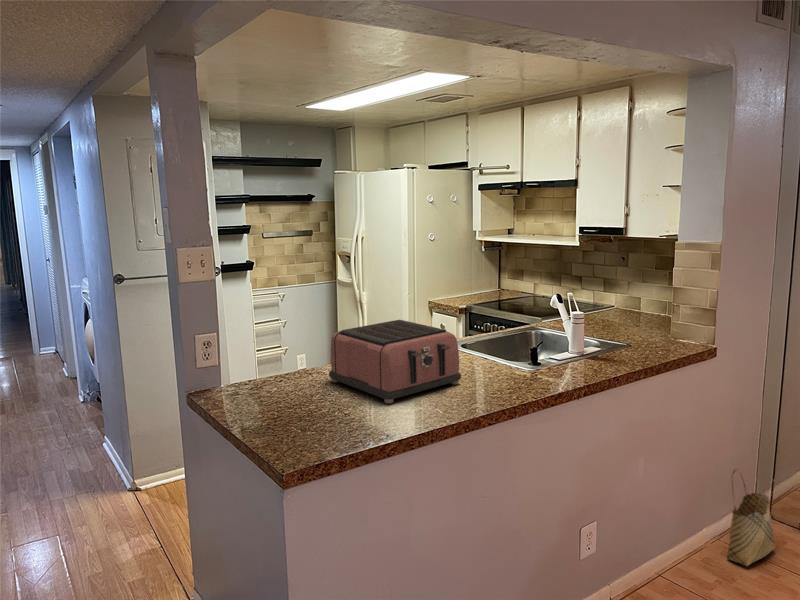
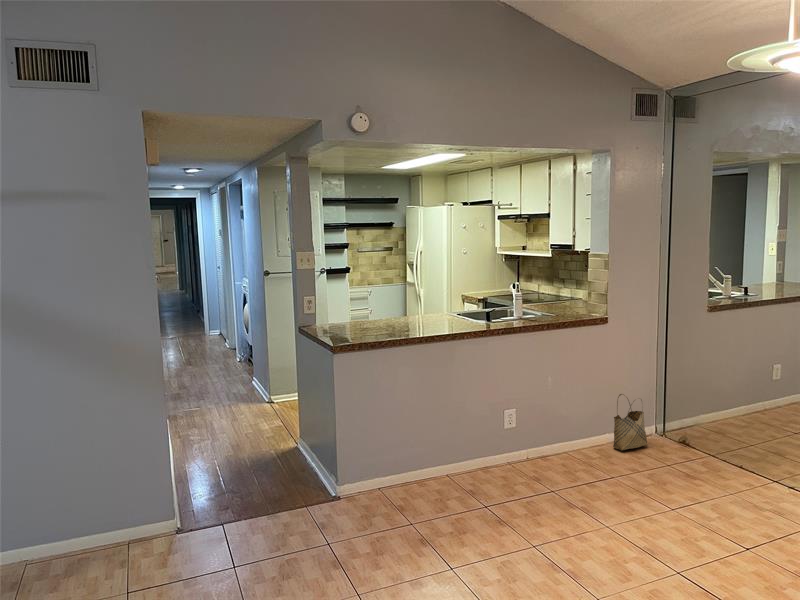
toaster: present [329,320,461,403] -> none [370,293,437,331]

